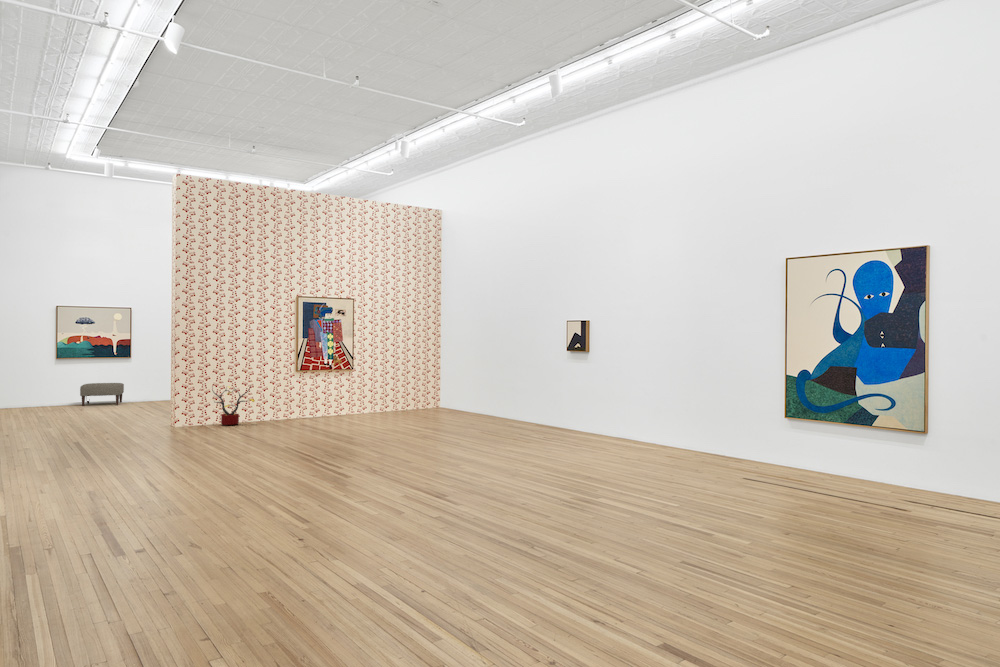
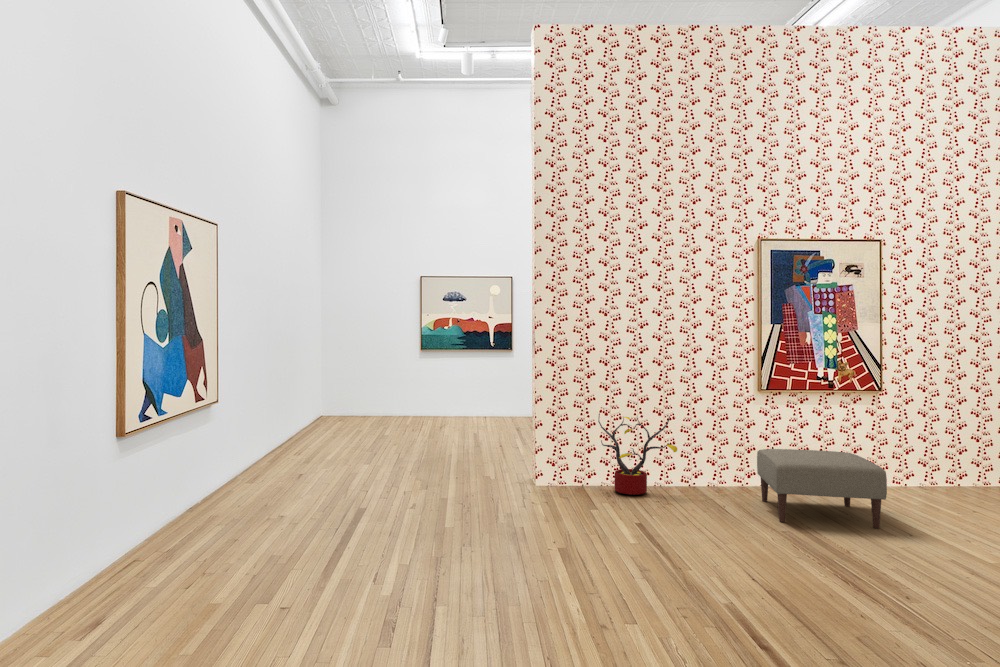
ottoman: present [80,383,124,406] -> present [757,449,887,528]

